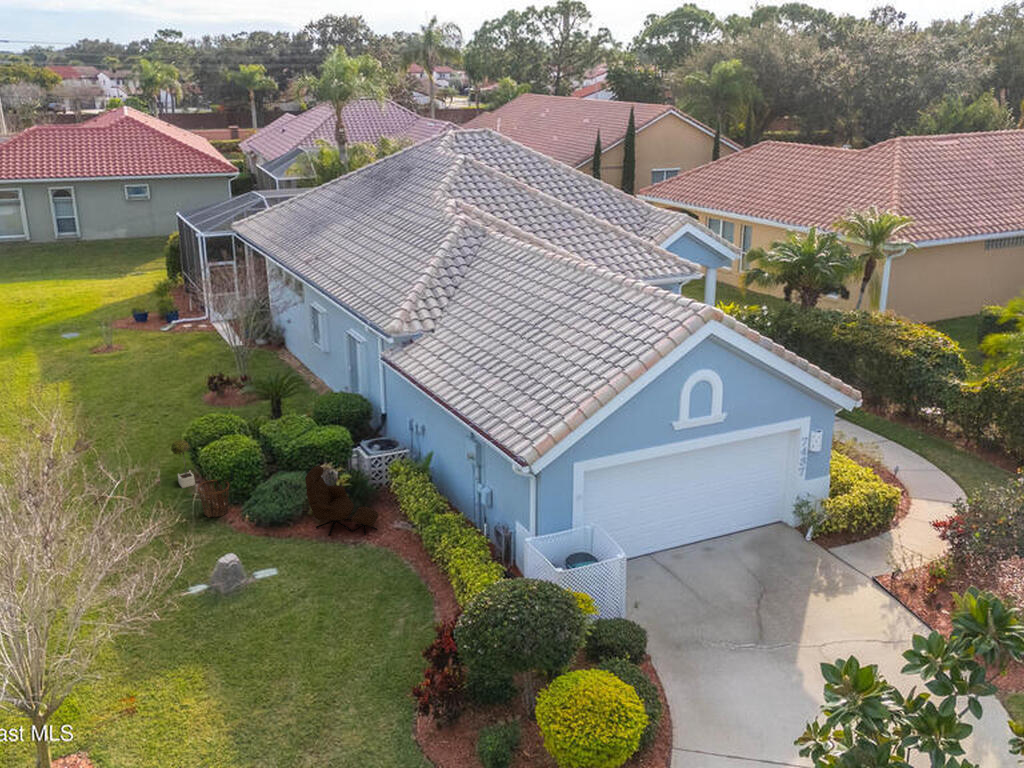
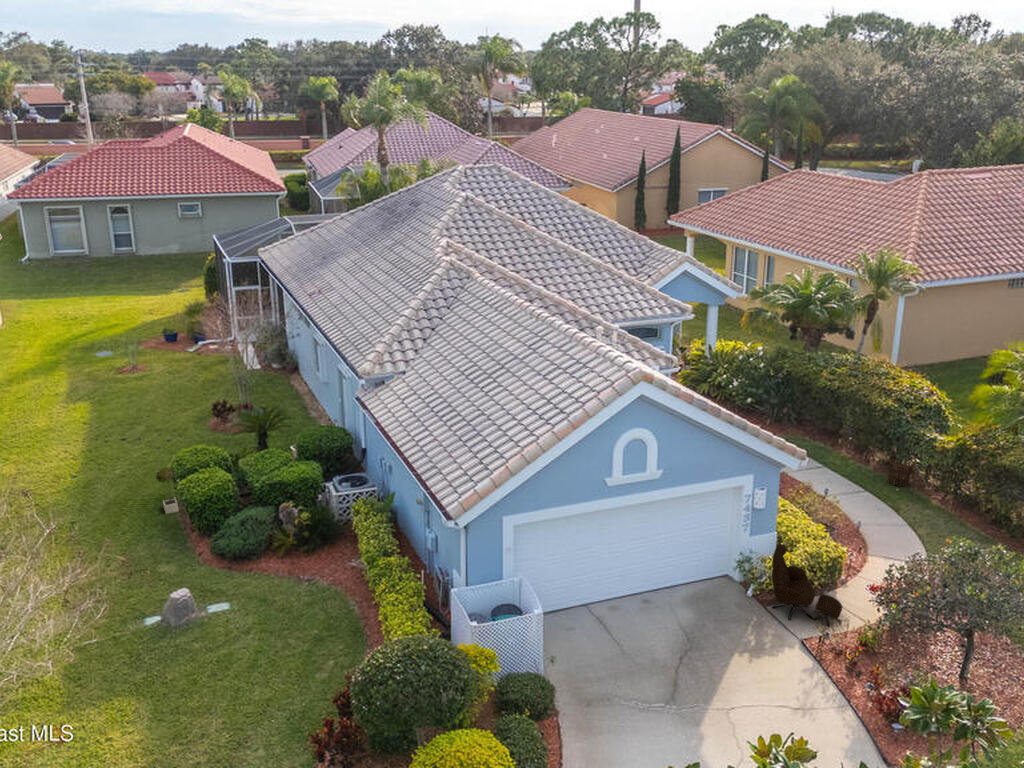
lounge chair: present [305,466,379,536] -> present [772,544,842,627]
basket: present [198,480,229,517] -> present [888,456,914,486]

